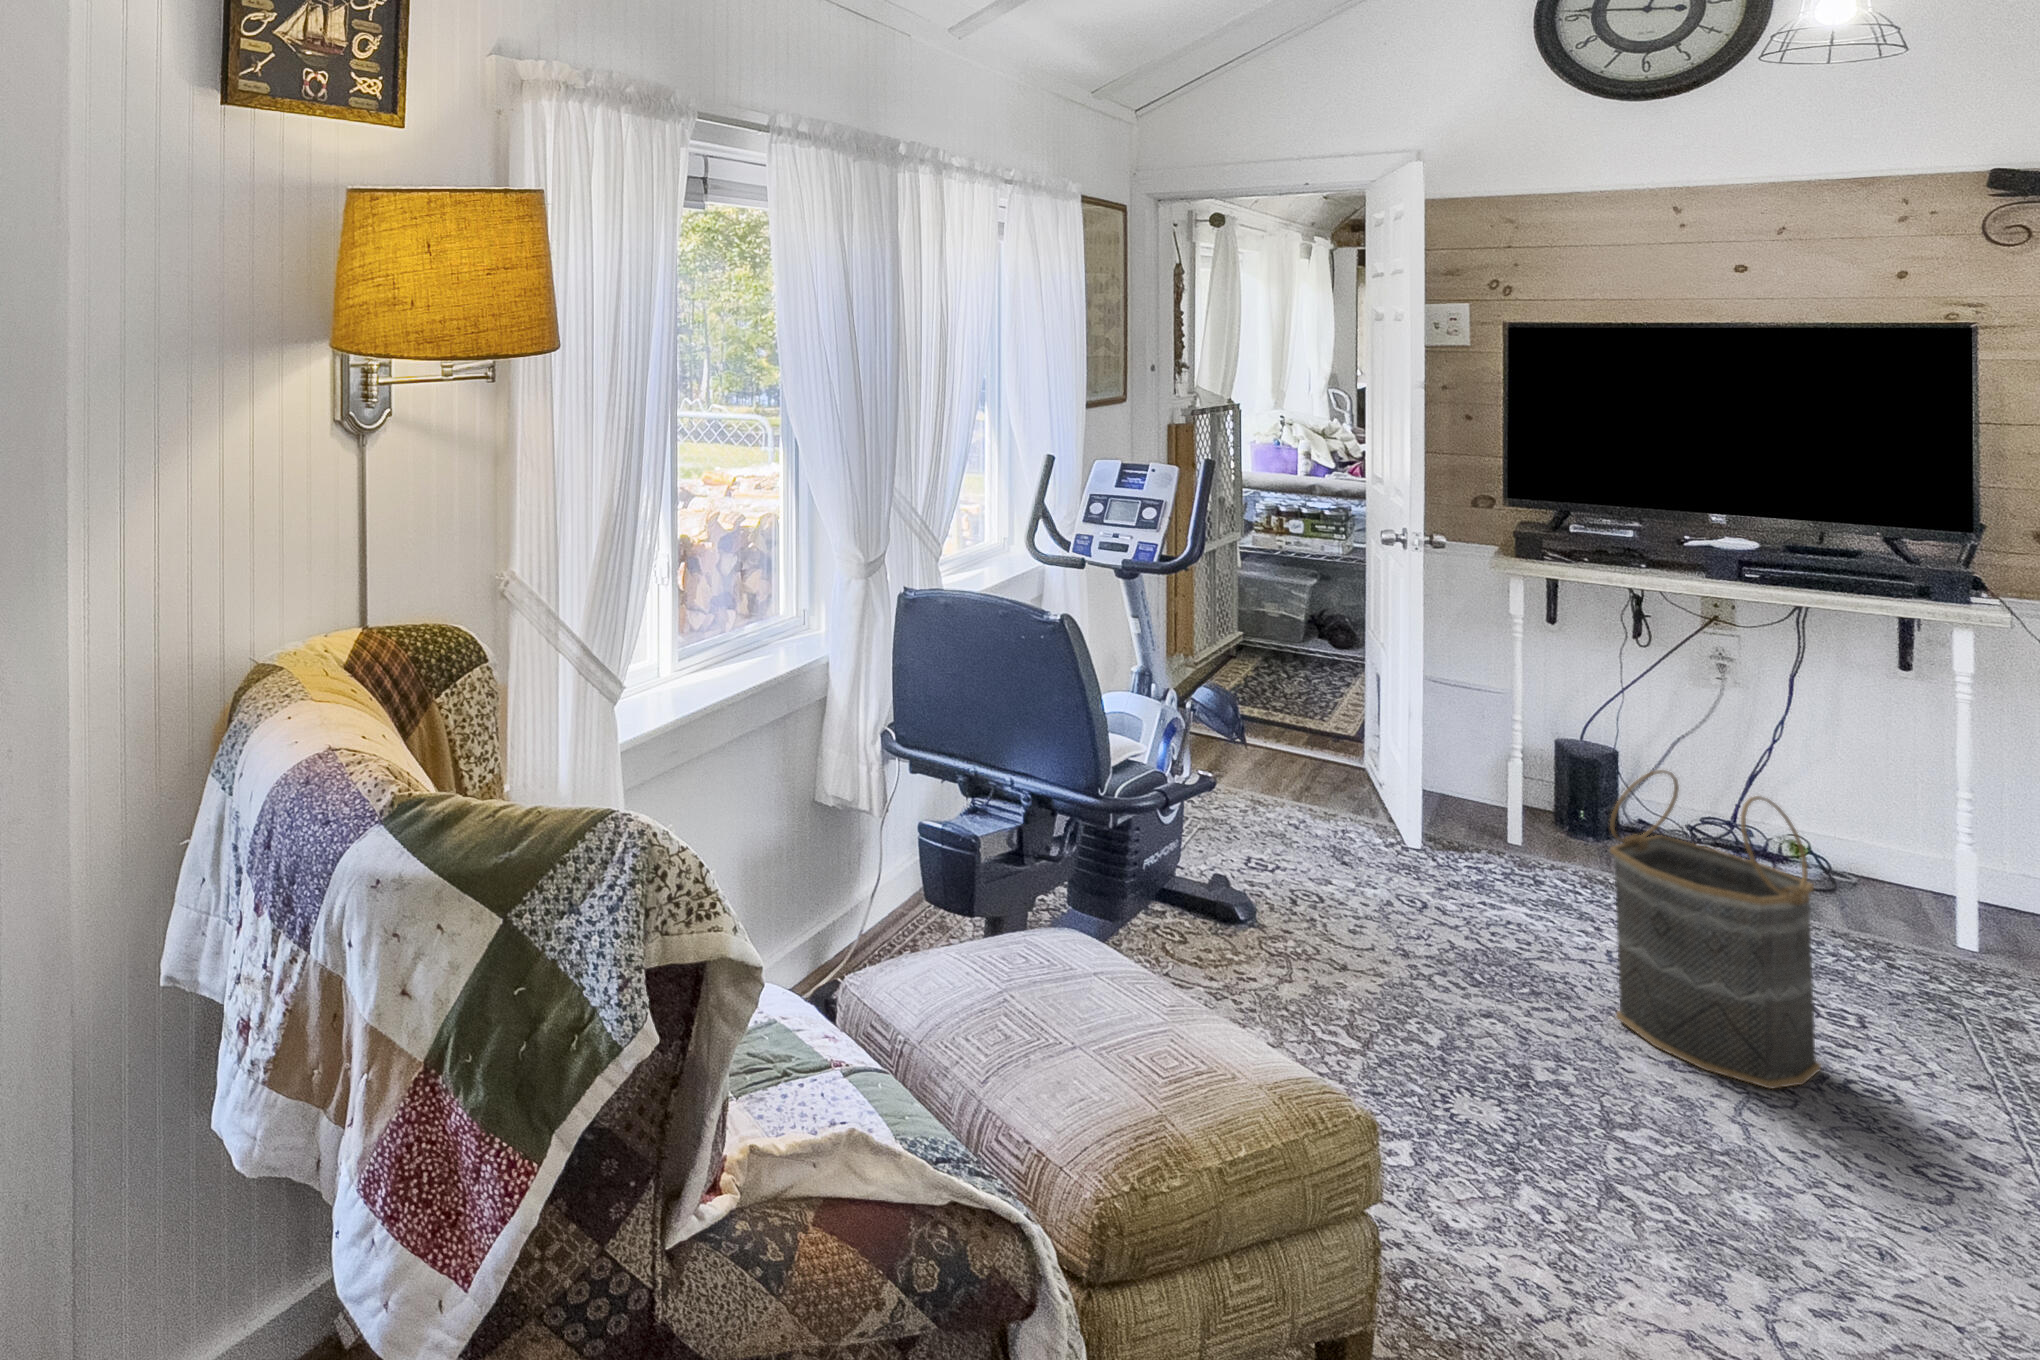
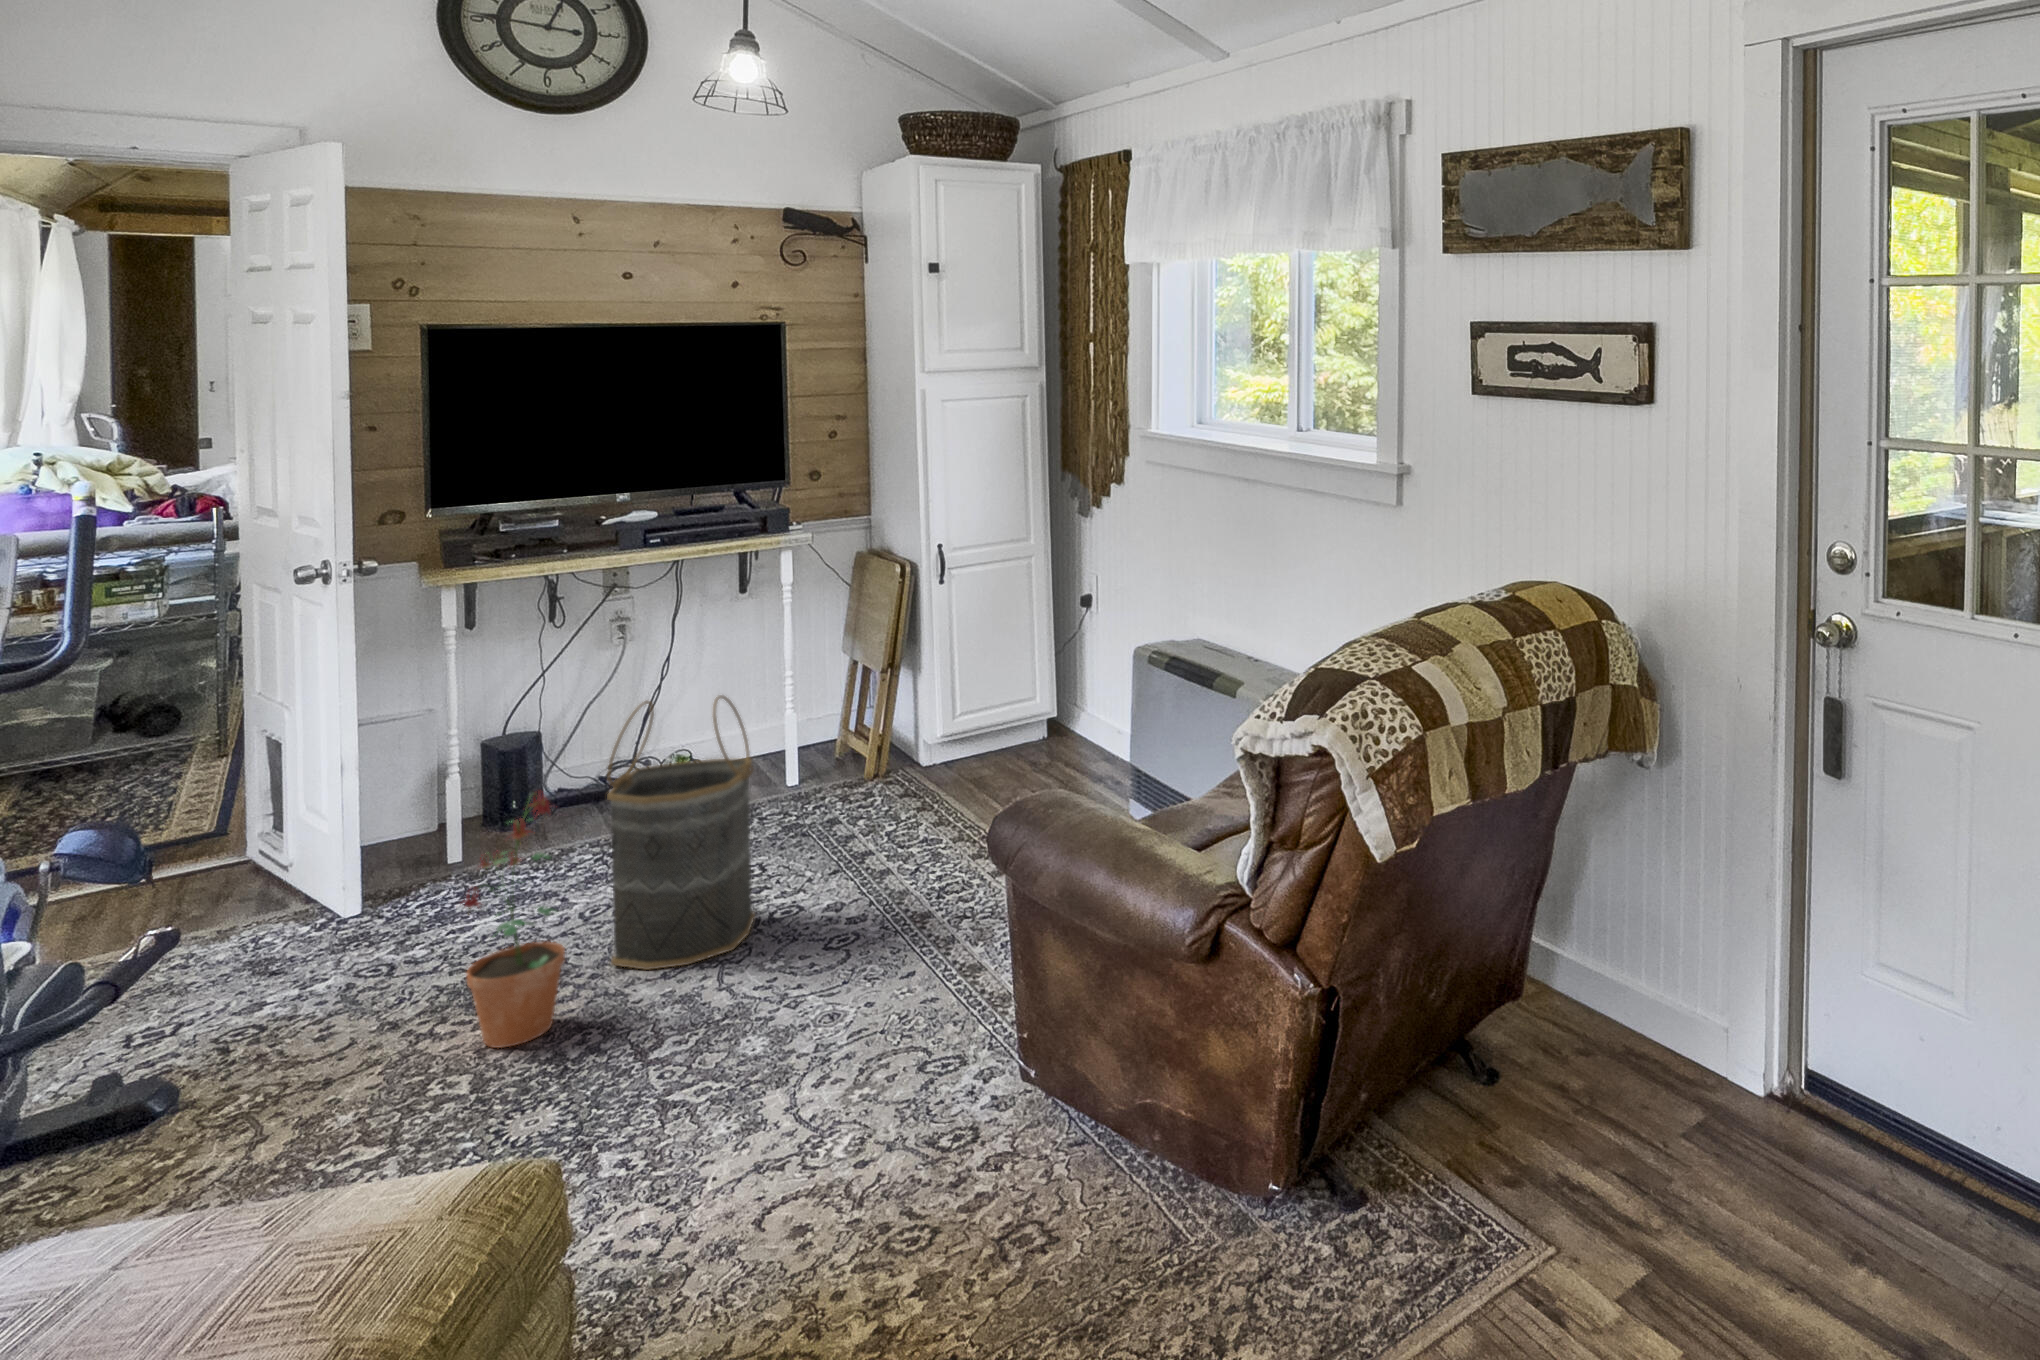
potted plant: none [1438,813,1546,1039] -> present [464,792,565,1048]

